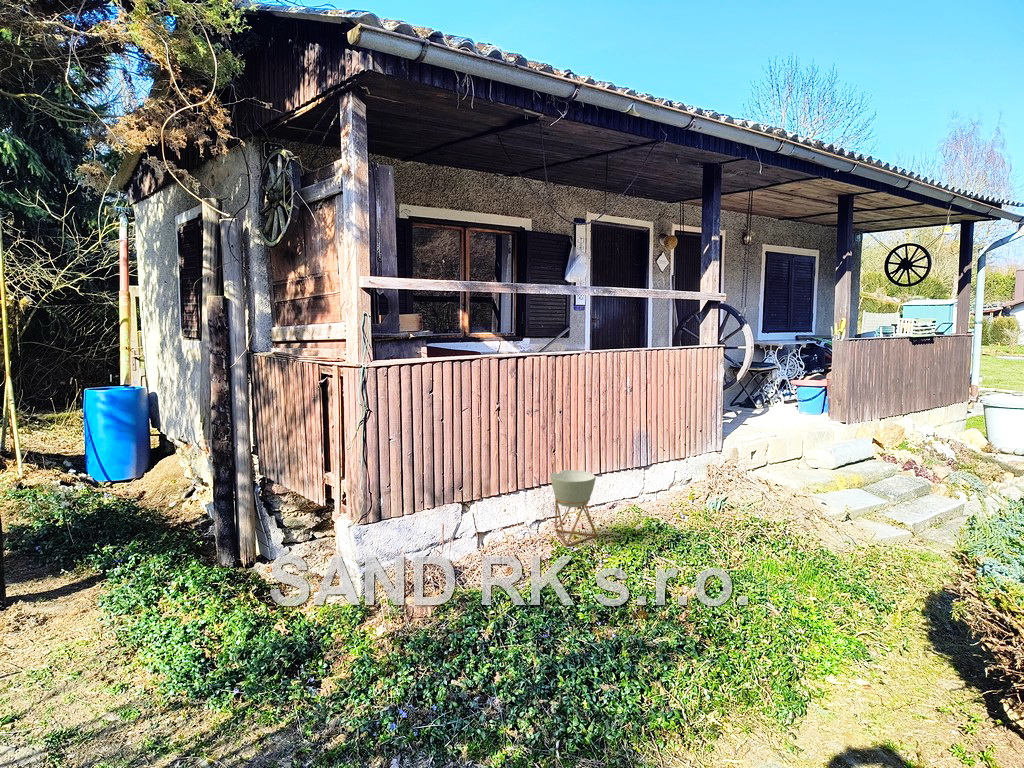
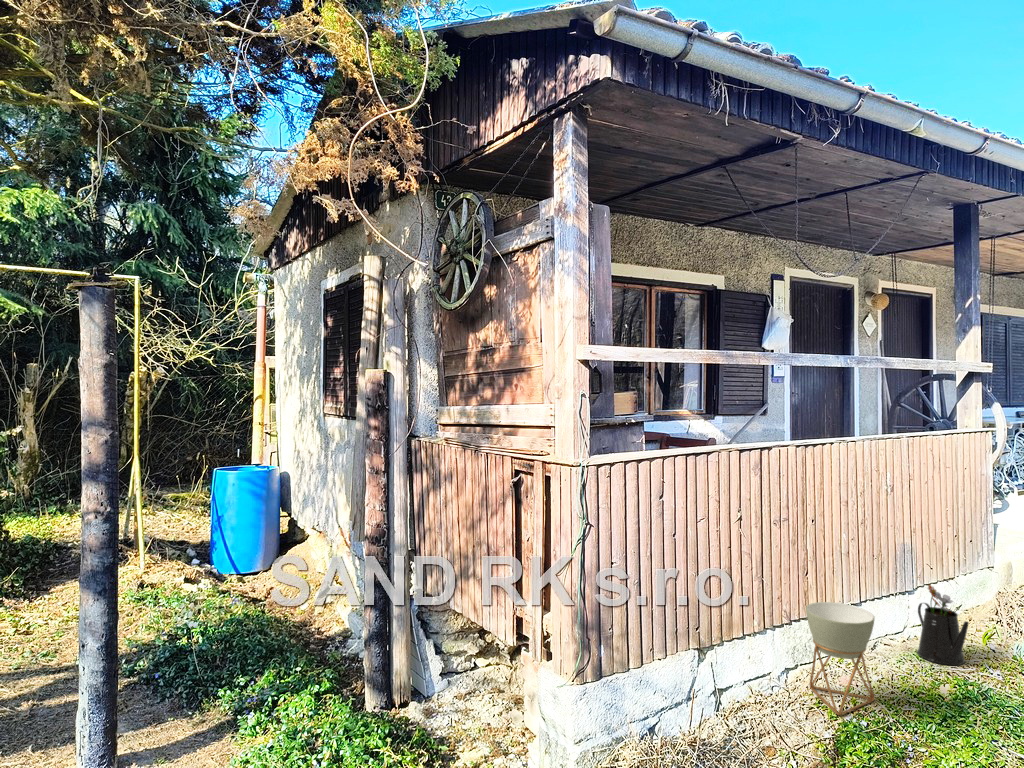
watering can: none [643,456,673,513] -> present [917,585,969,665]

